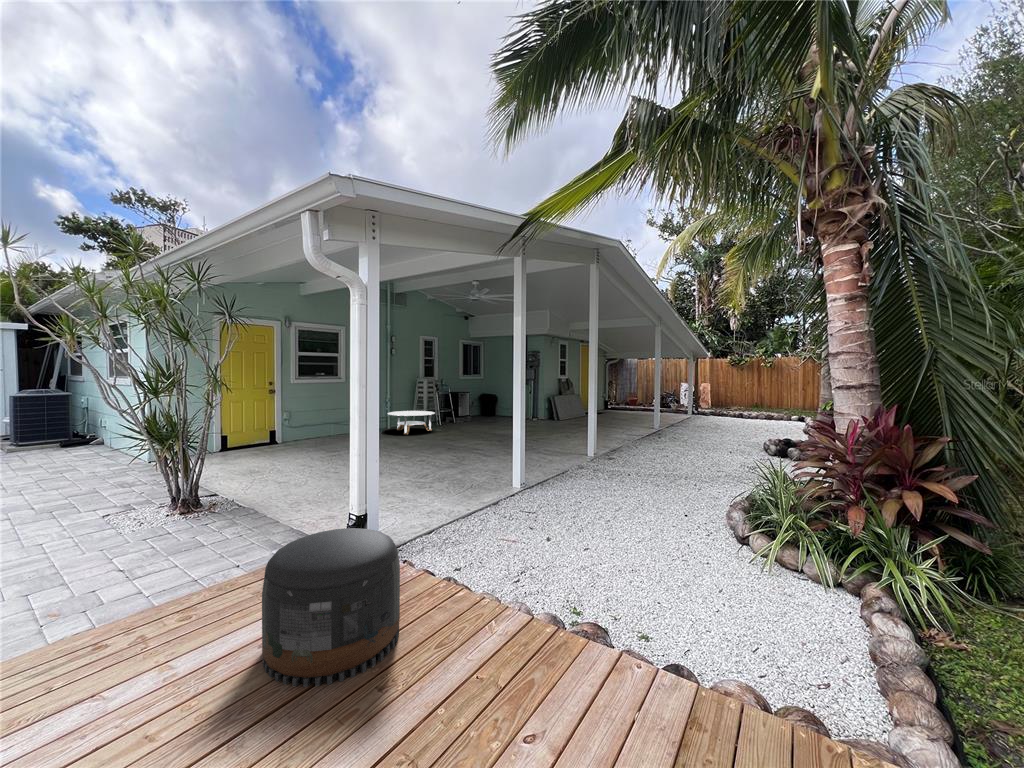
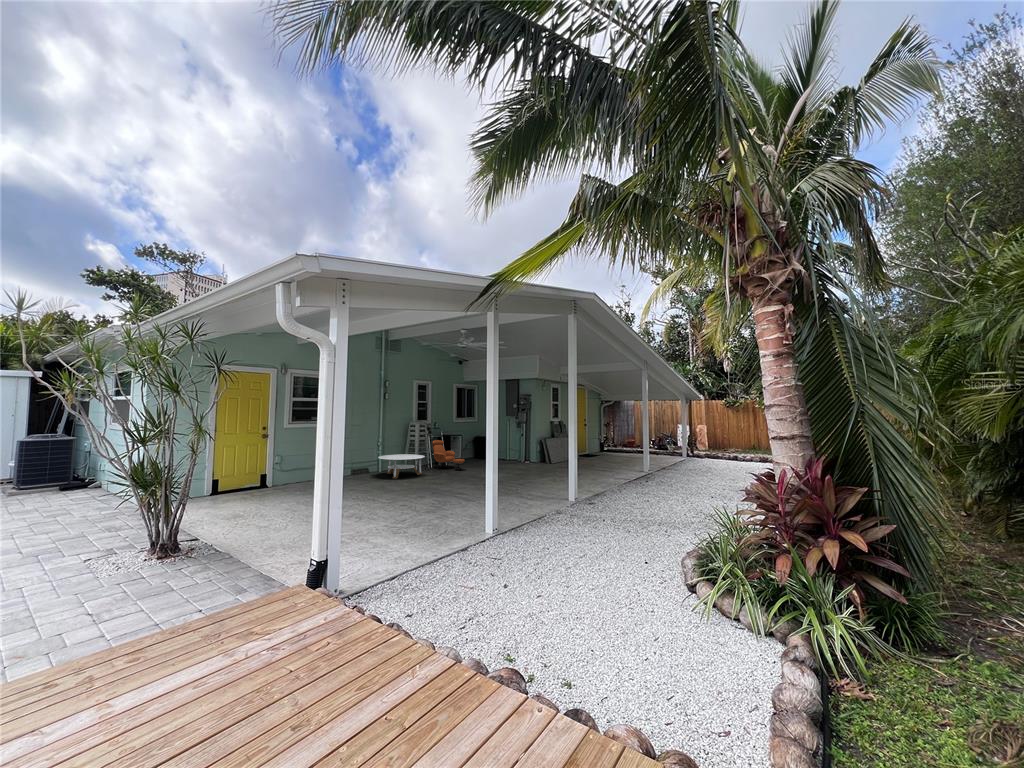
lounge chair: none [441,397,474,427] -> present [432,440,465,470]
pouf: present [262,528,400,687] -> none [191,575,327,725]

